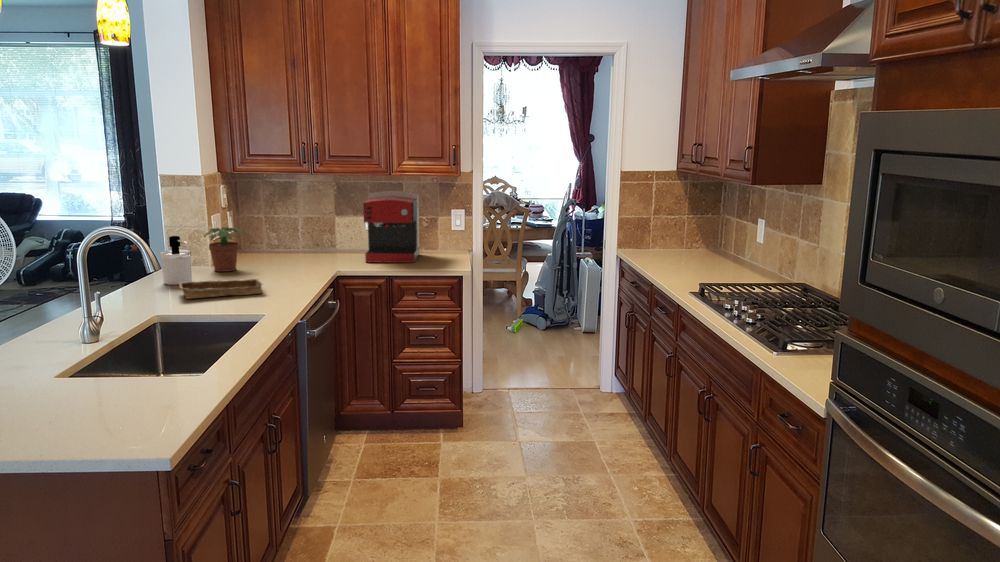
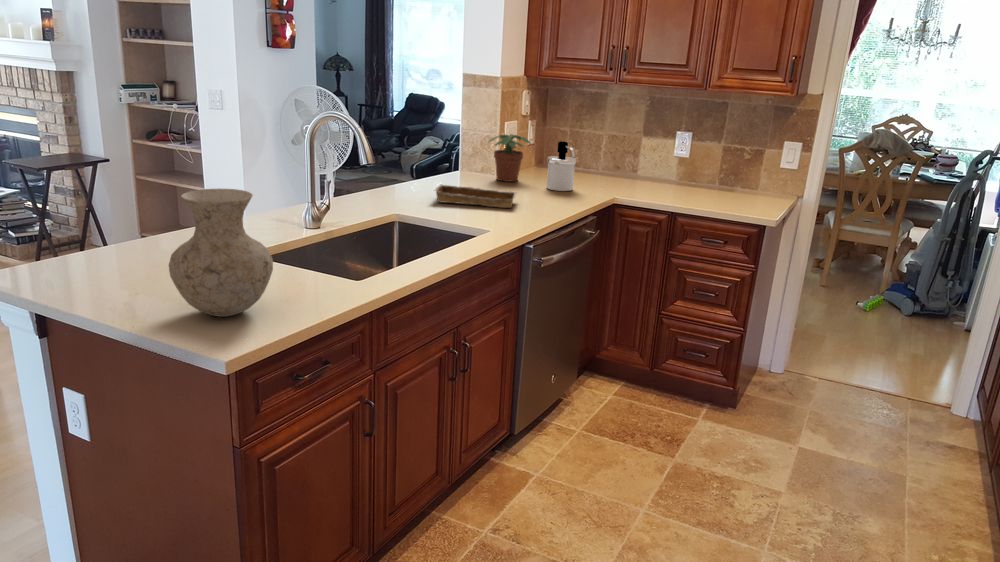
coffee maker: present [364,191,419,263] -> none [657,112,740,201]
soap dispenser: present [160,236,192,285] -> present [547,141,576,191]
vase: none [52,307,159,430] -> present [169,189,273,317]

